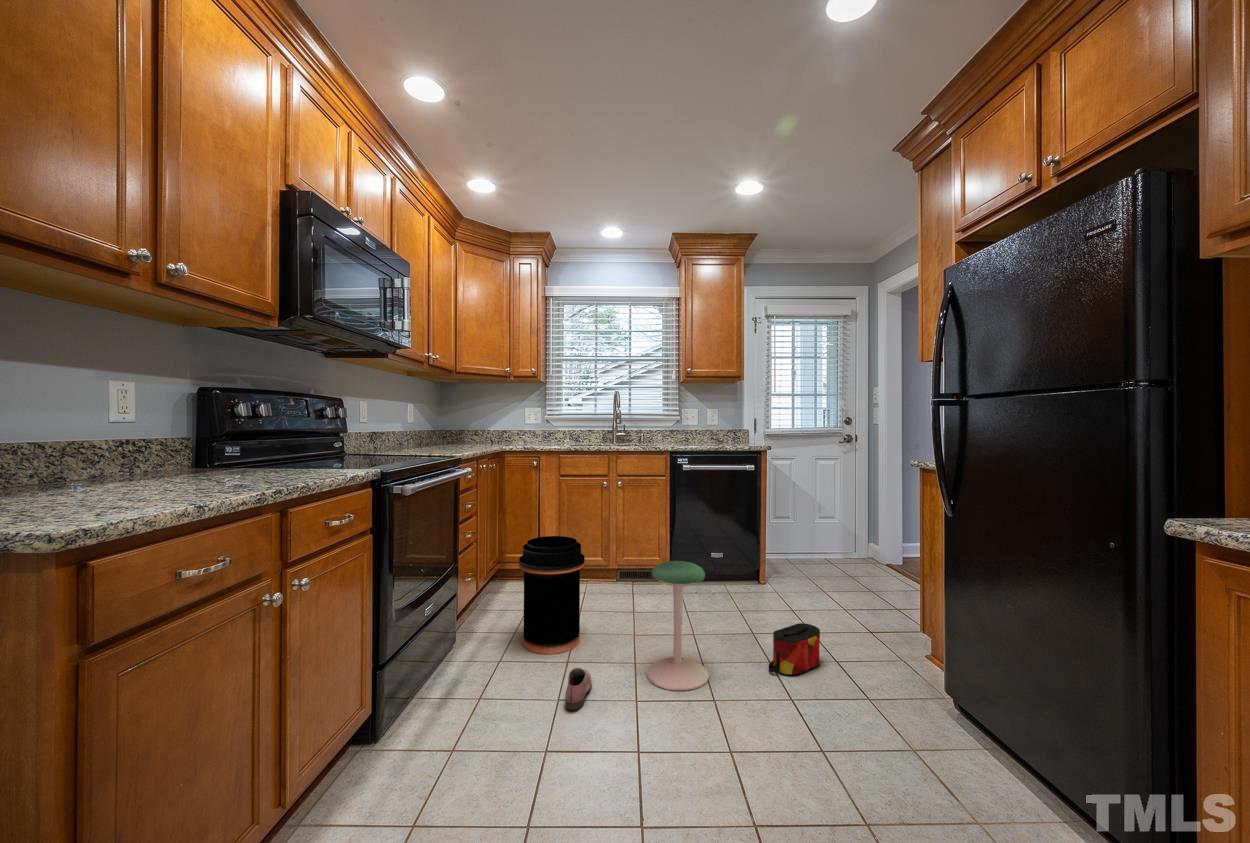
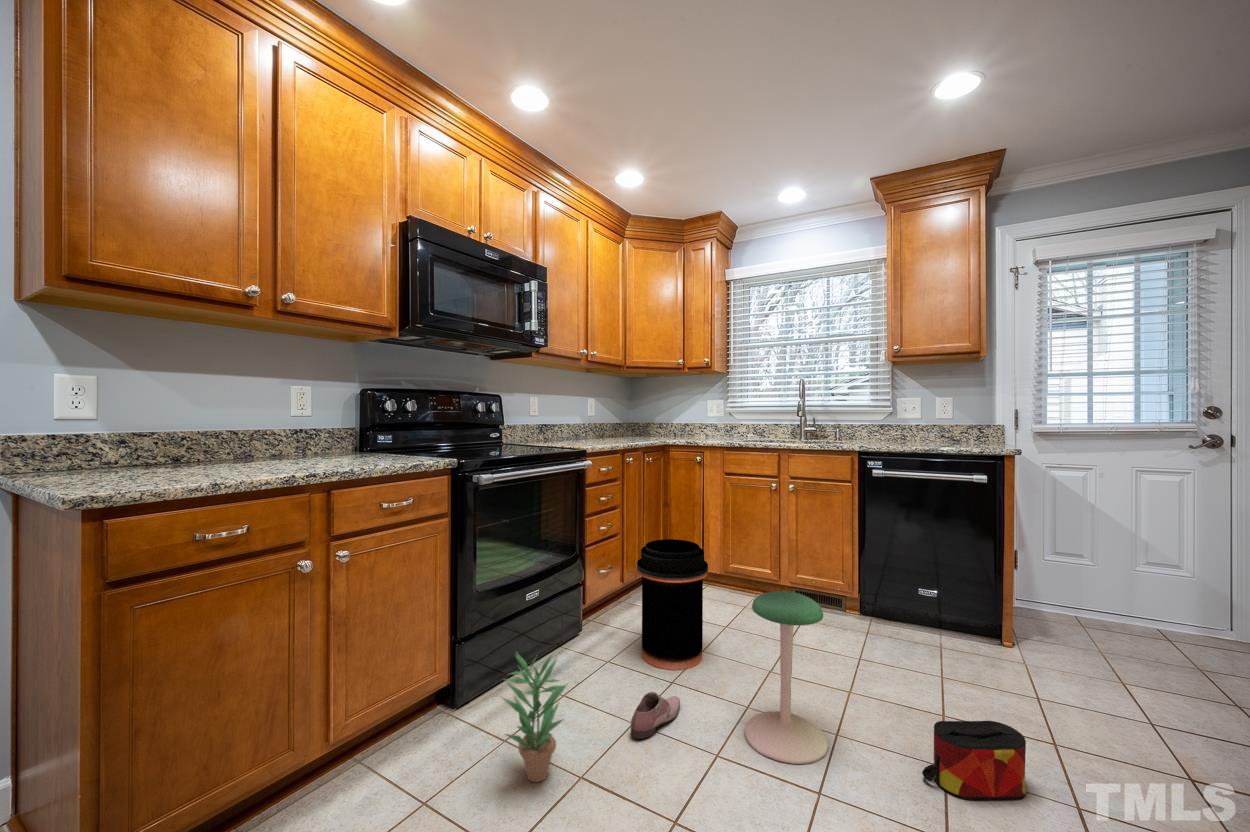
potted plant: none [476,643,545,772] -> present [503,653,568,782]

